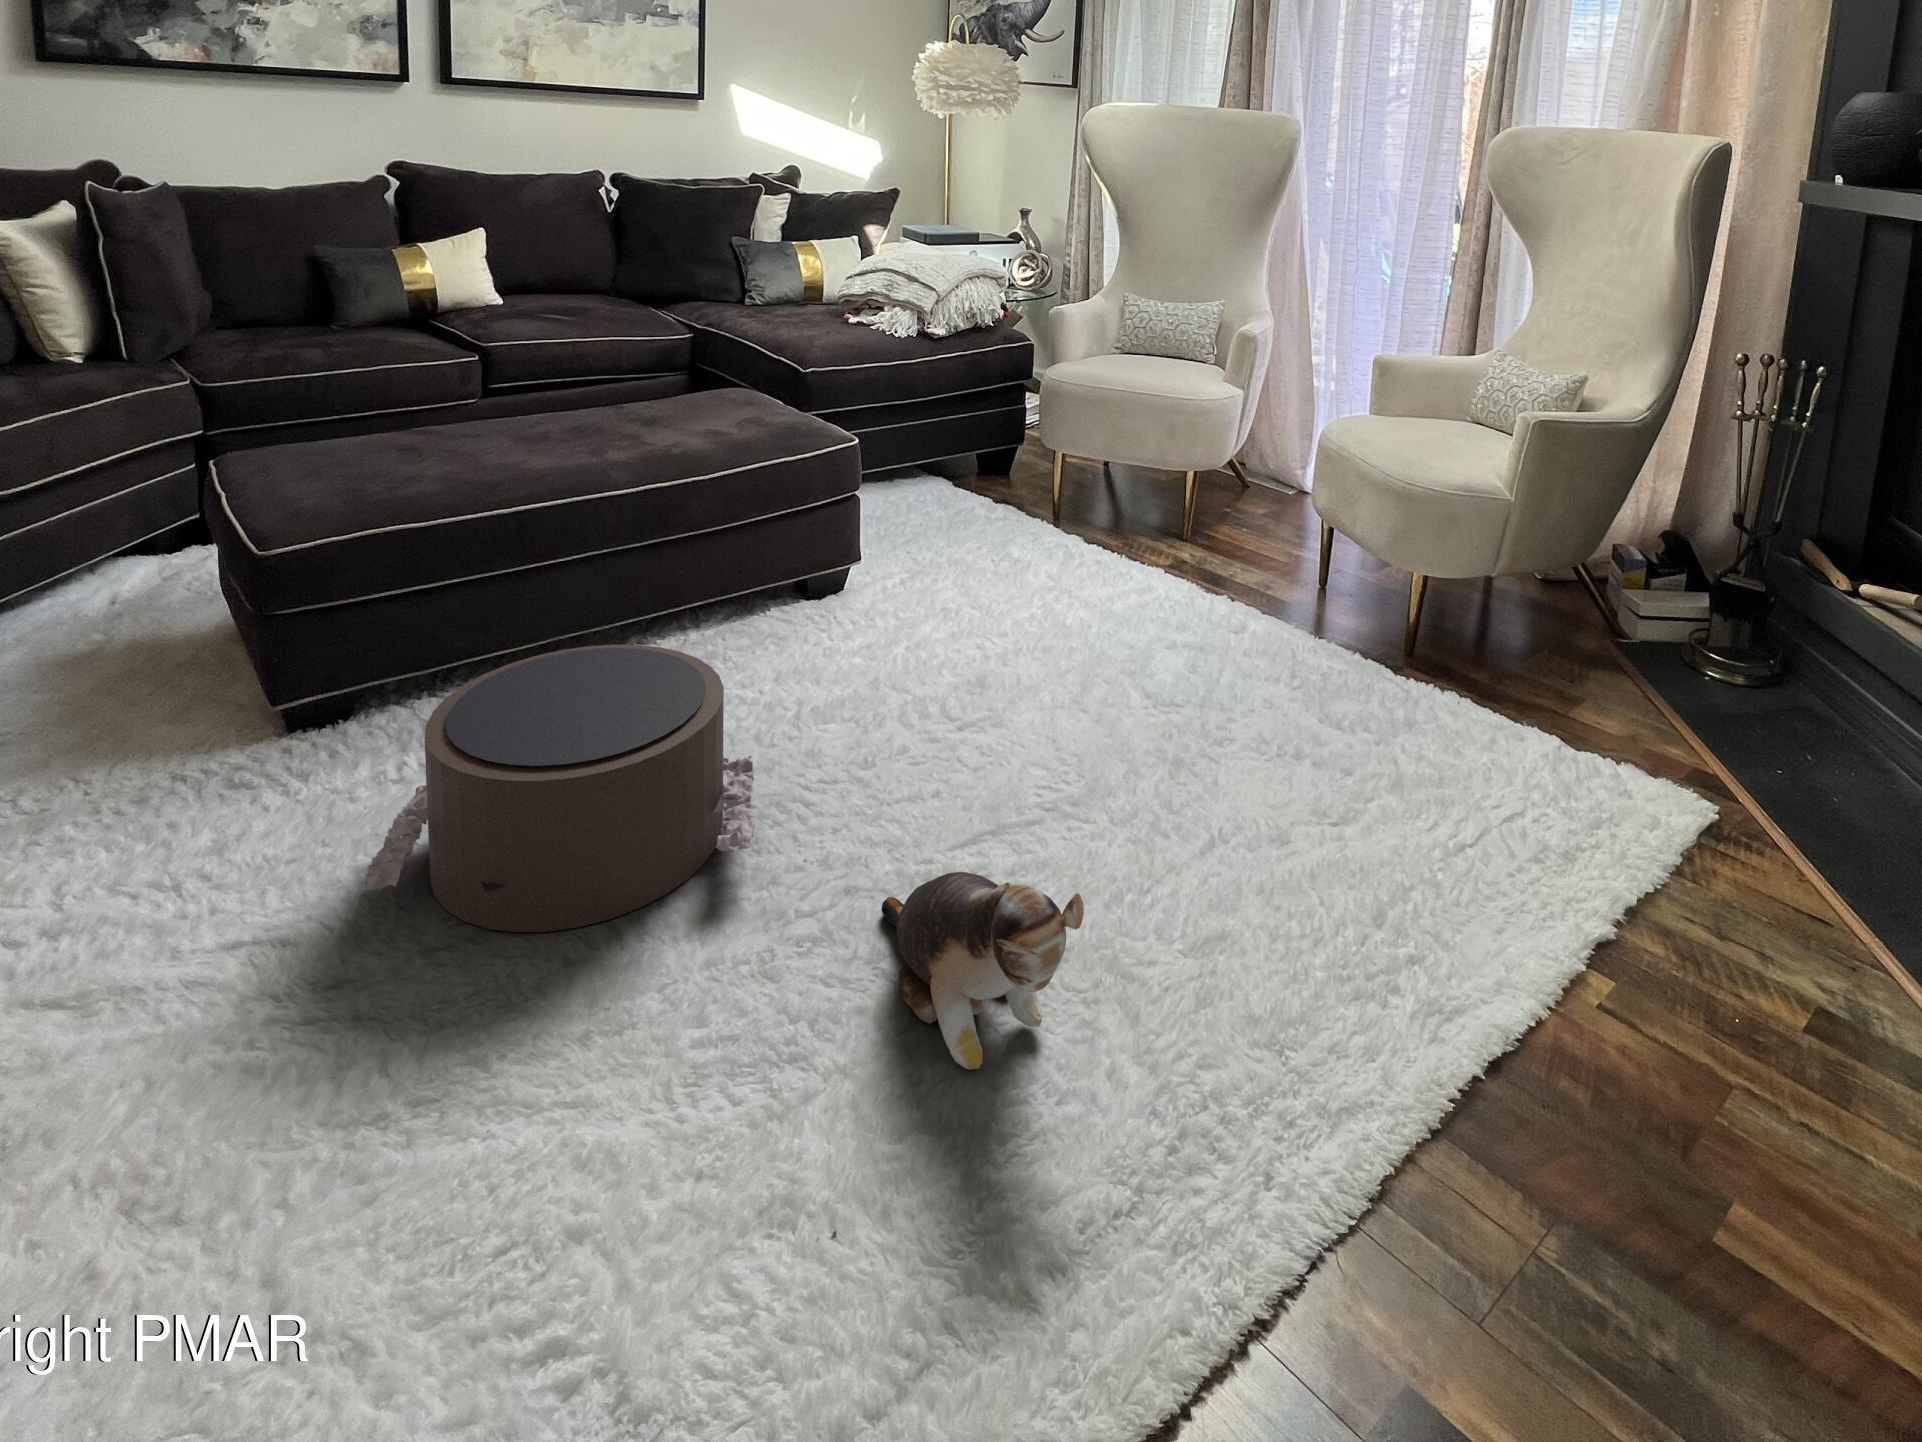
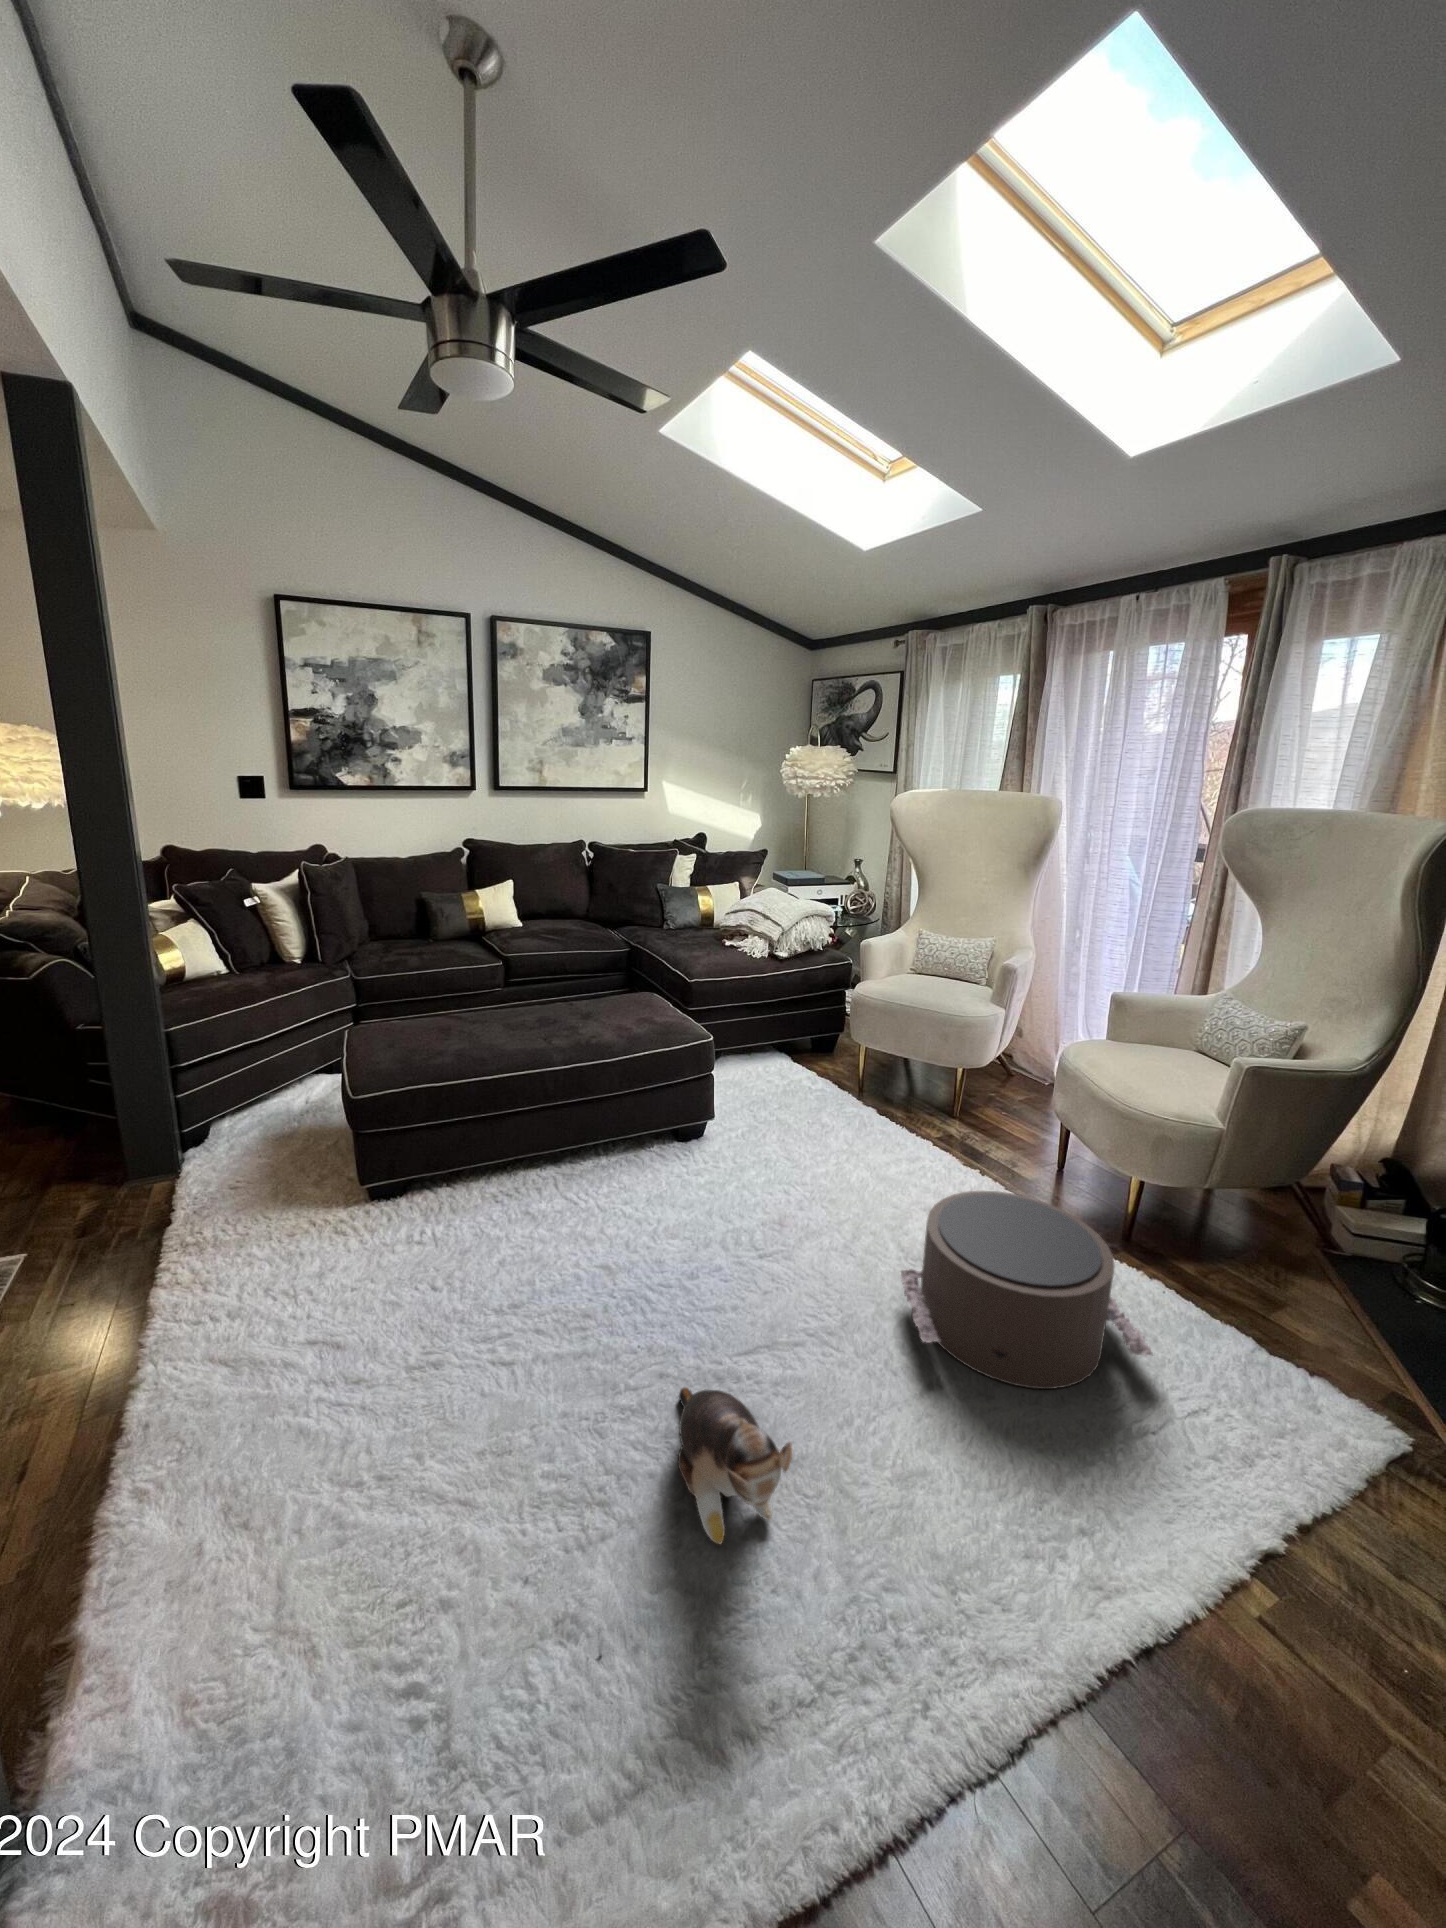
pouf: present [363,645,757,932] -> present [901,1191,1153,1389]

